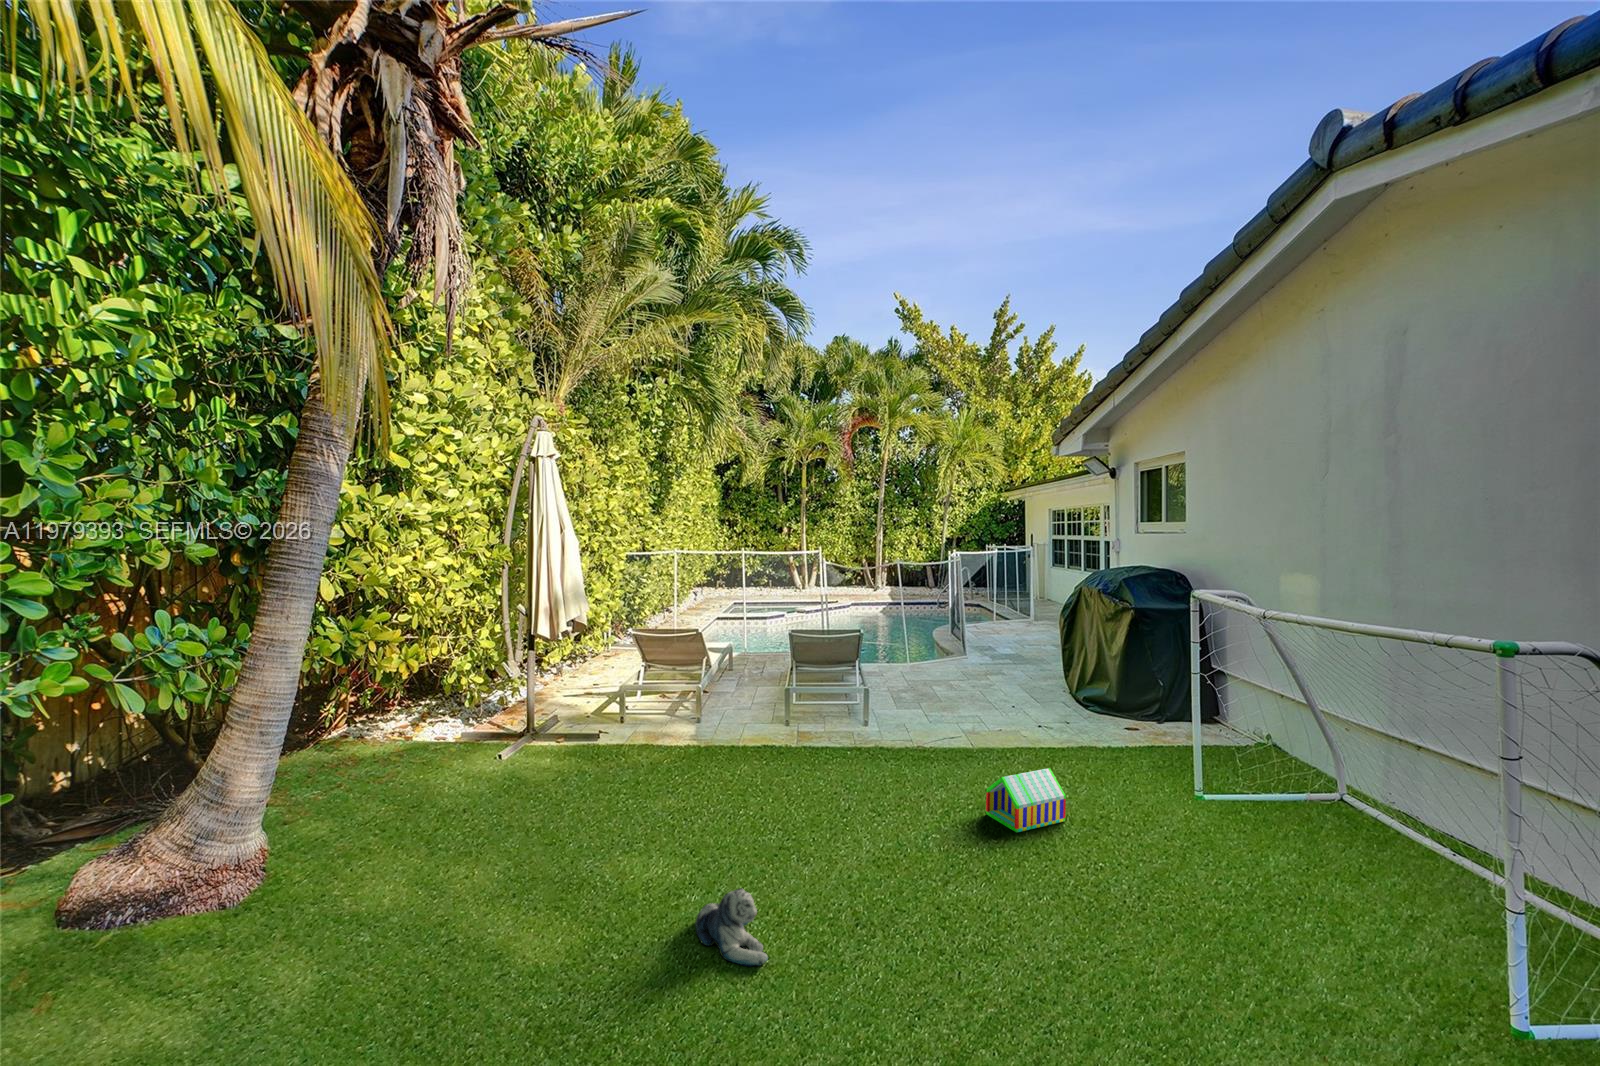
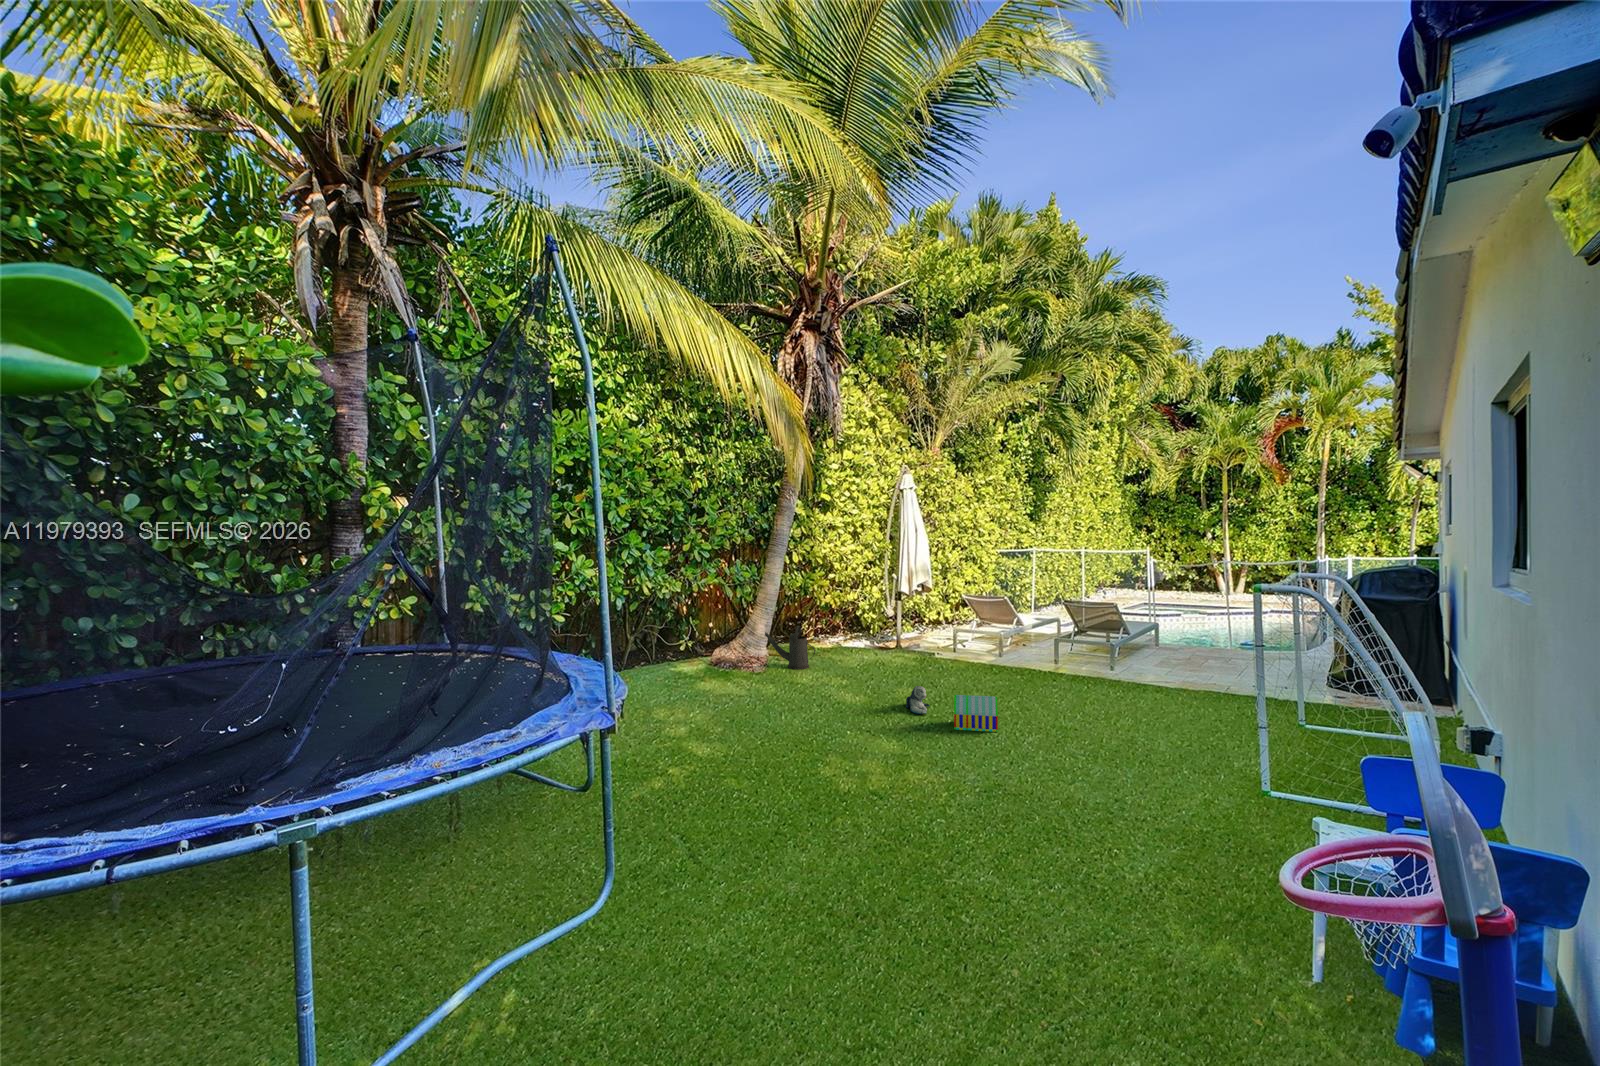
watering can: none [254,747,395,852] -> present [765,626,815,669]
toy house: present [986,768,1066,833] -> present [954,695,998,732]

